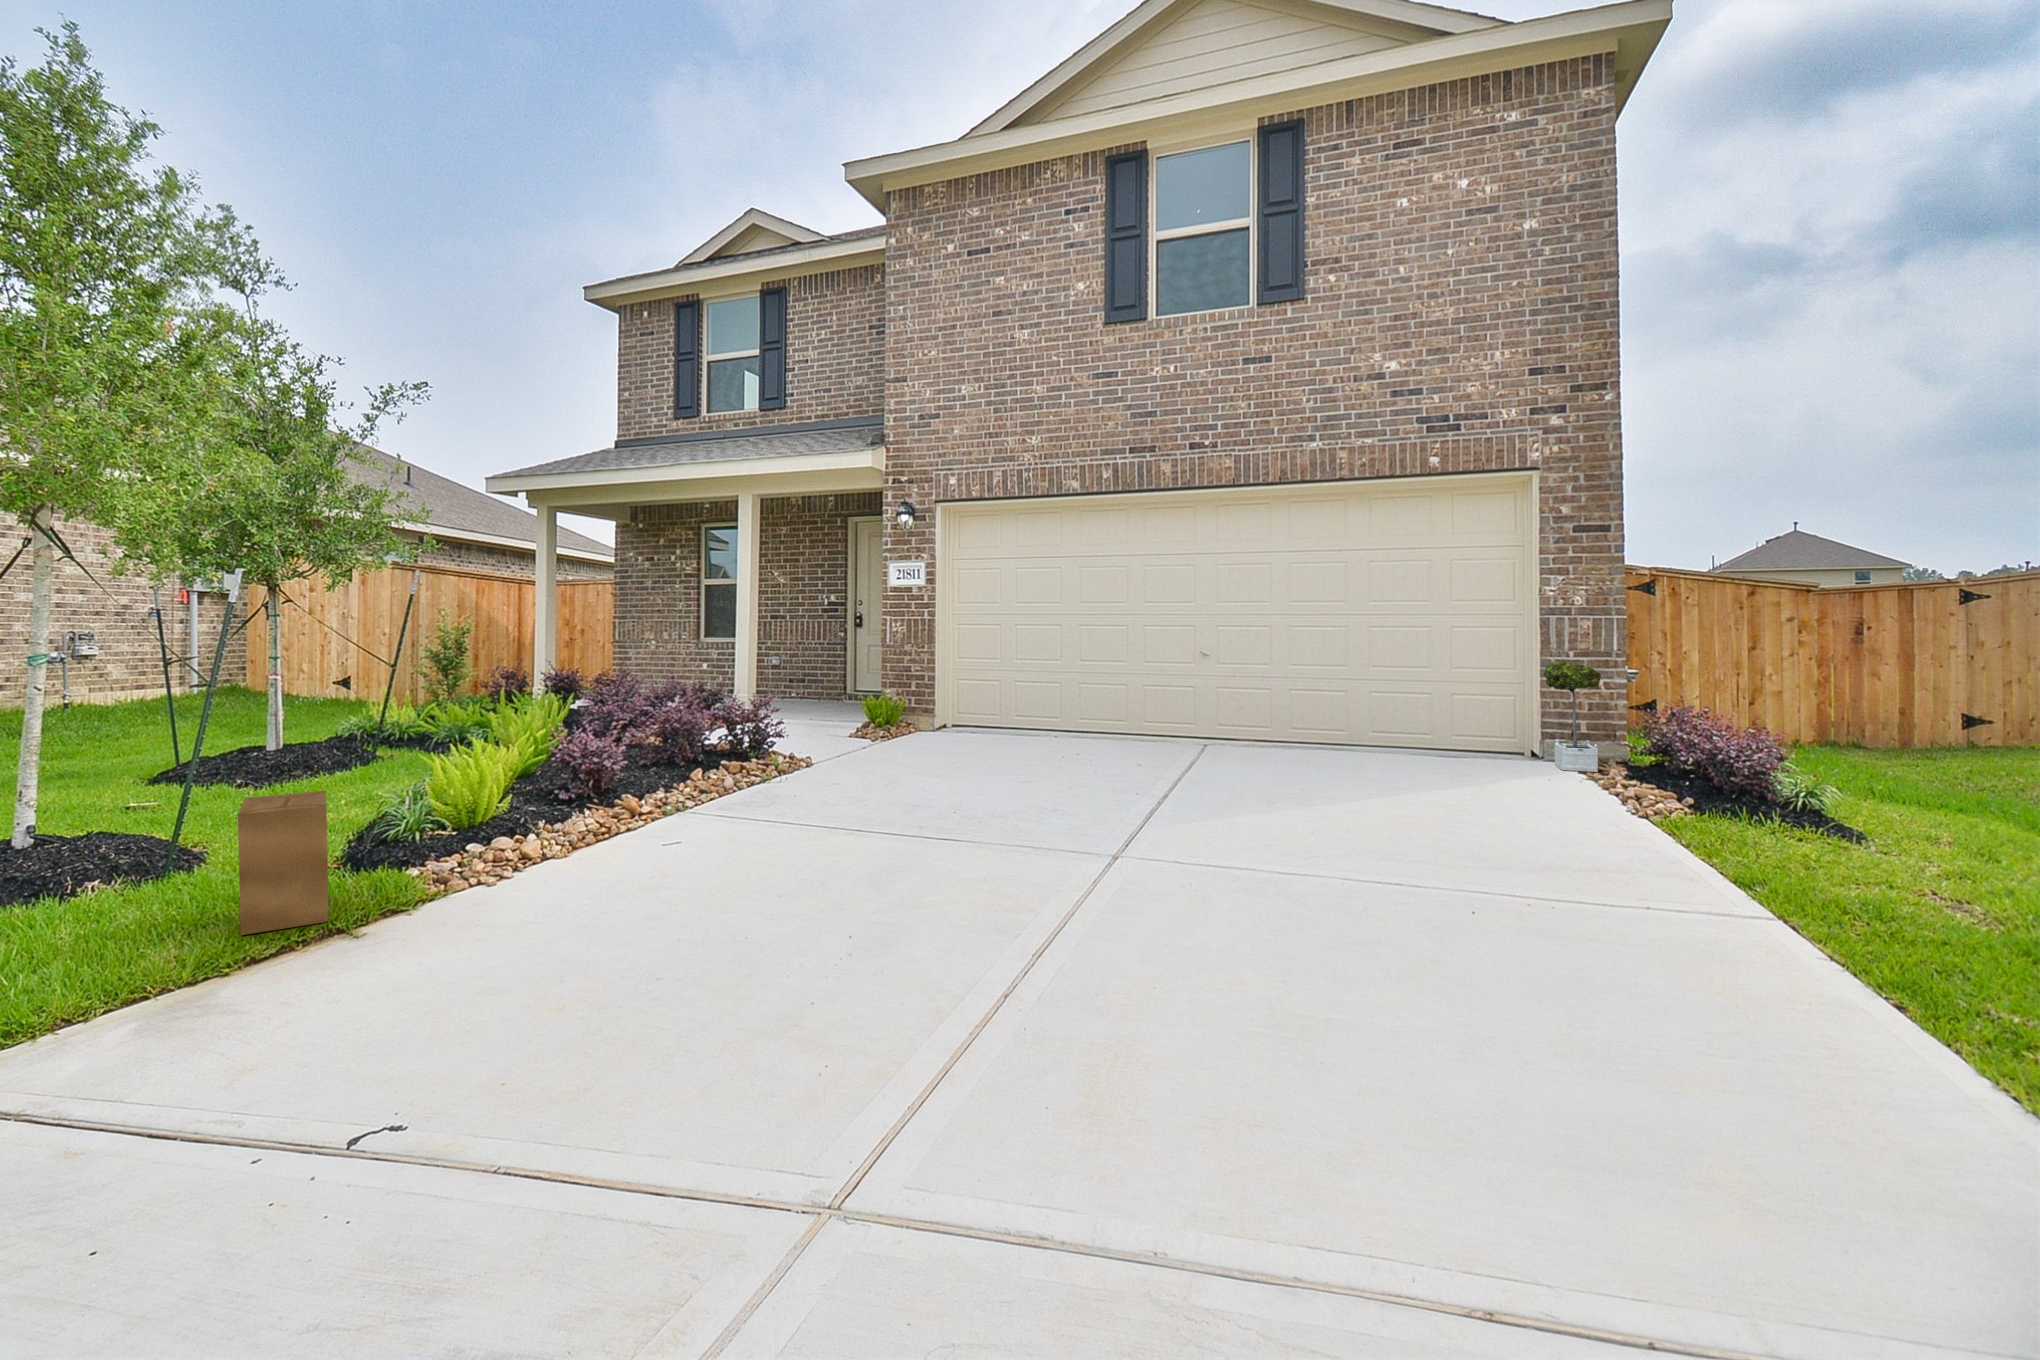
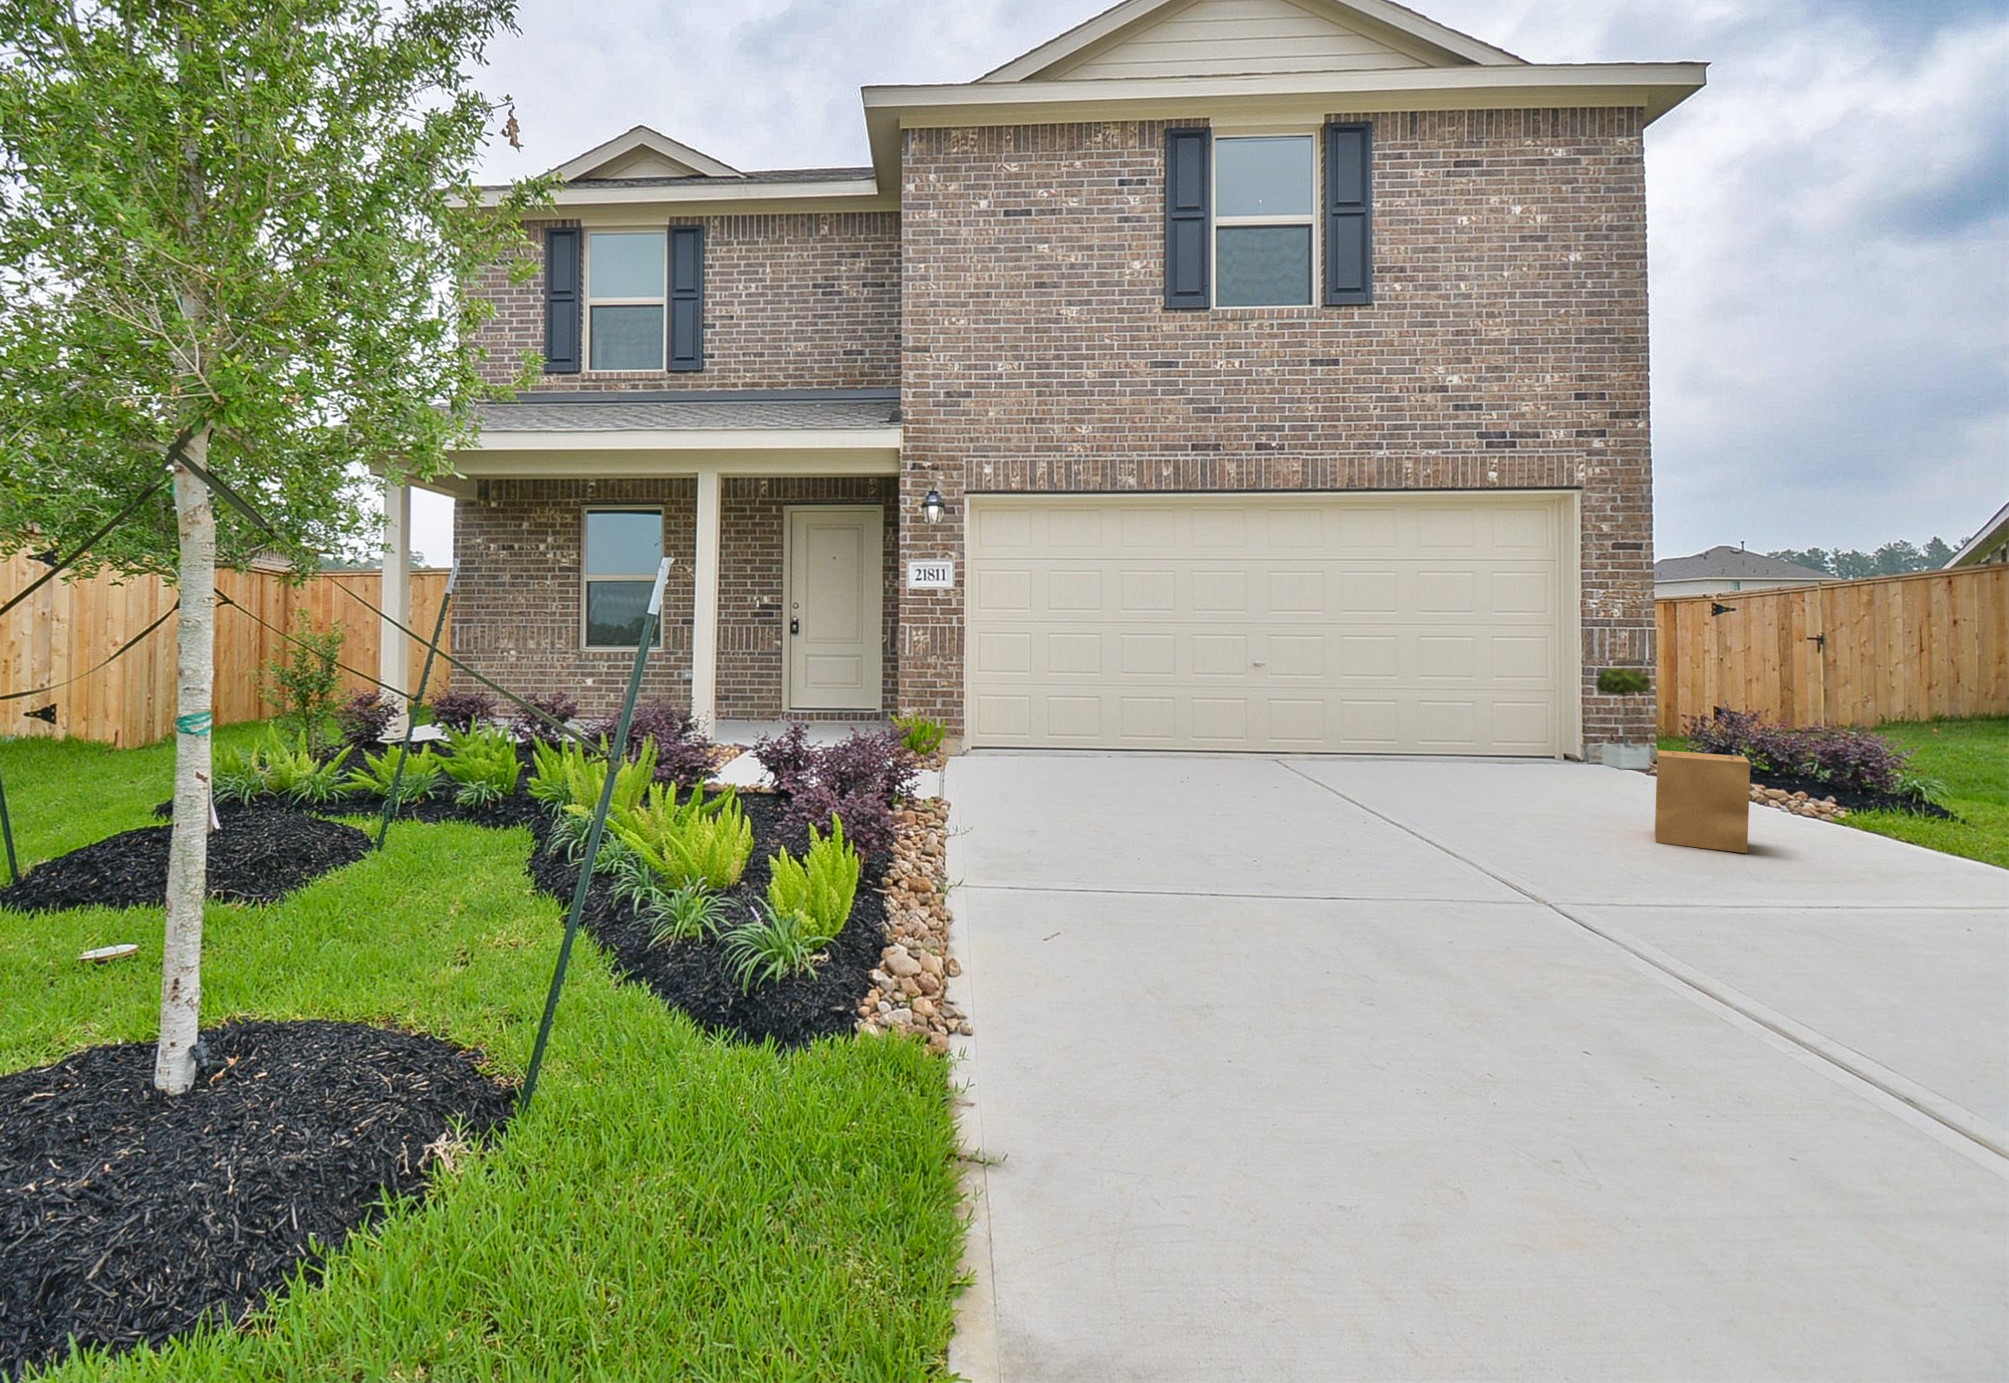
cardboard box: present [238,791,329,935] -> present [1655,750,1750,853]

